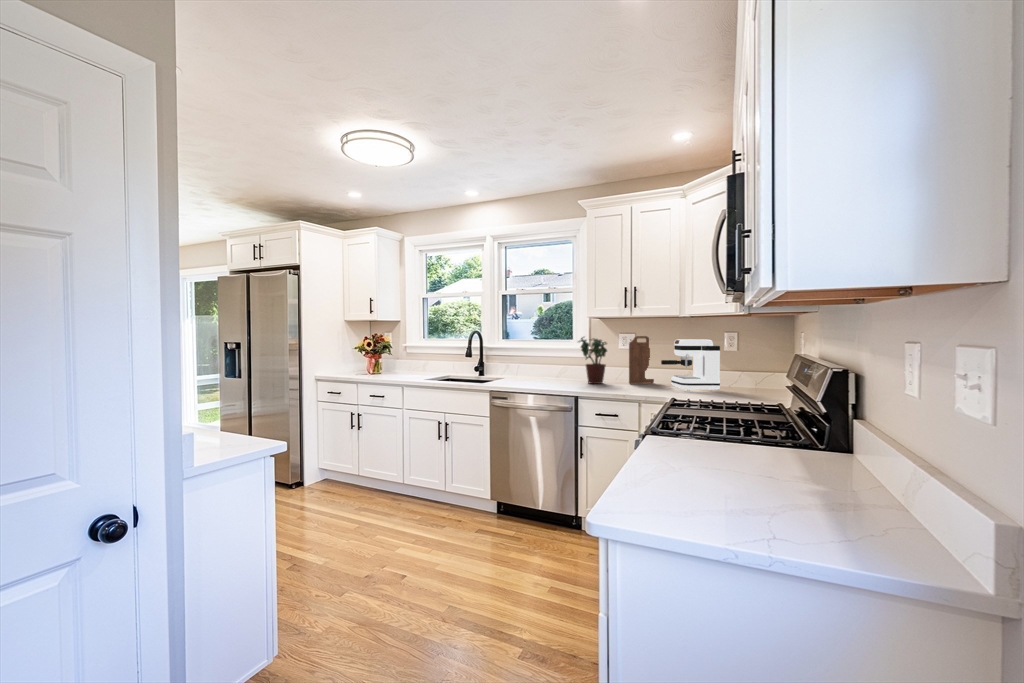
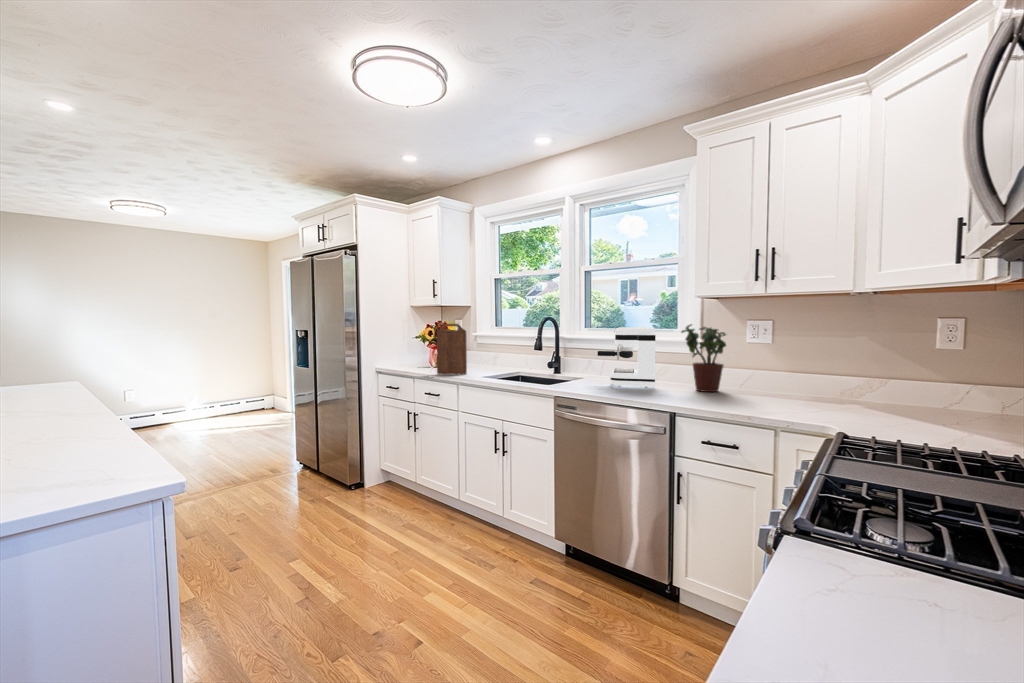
cutting board: present [629,336,654,384] -> present [437,324,467,374]
coffee maker: present [661,339,720,391] -> present [598,327,656,388]

